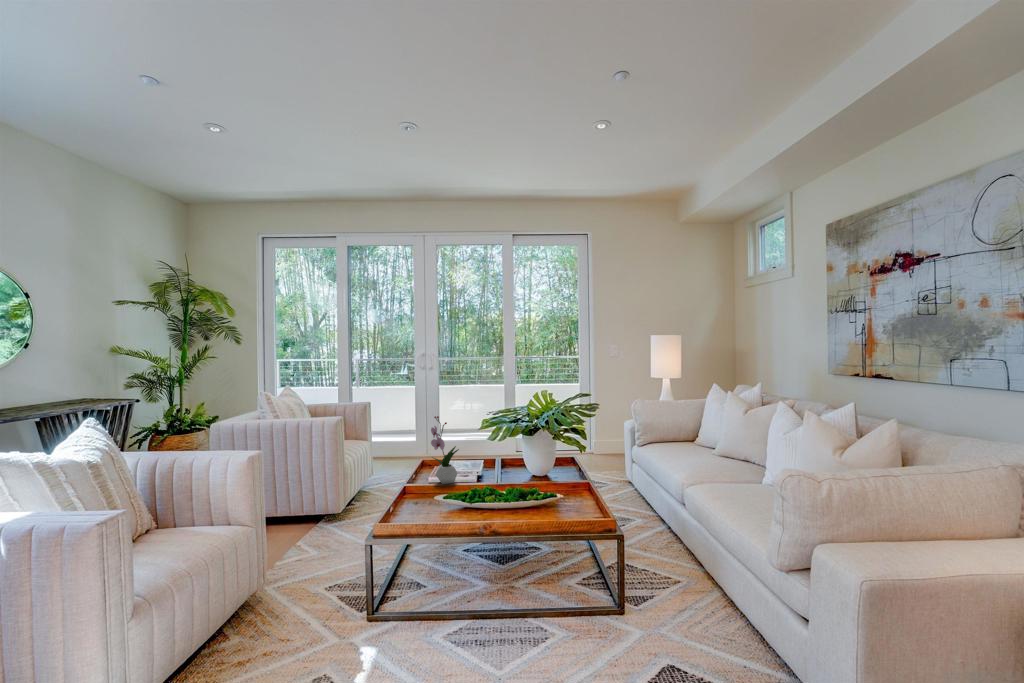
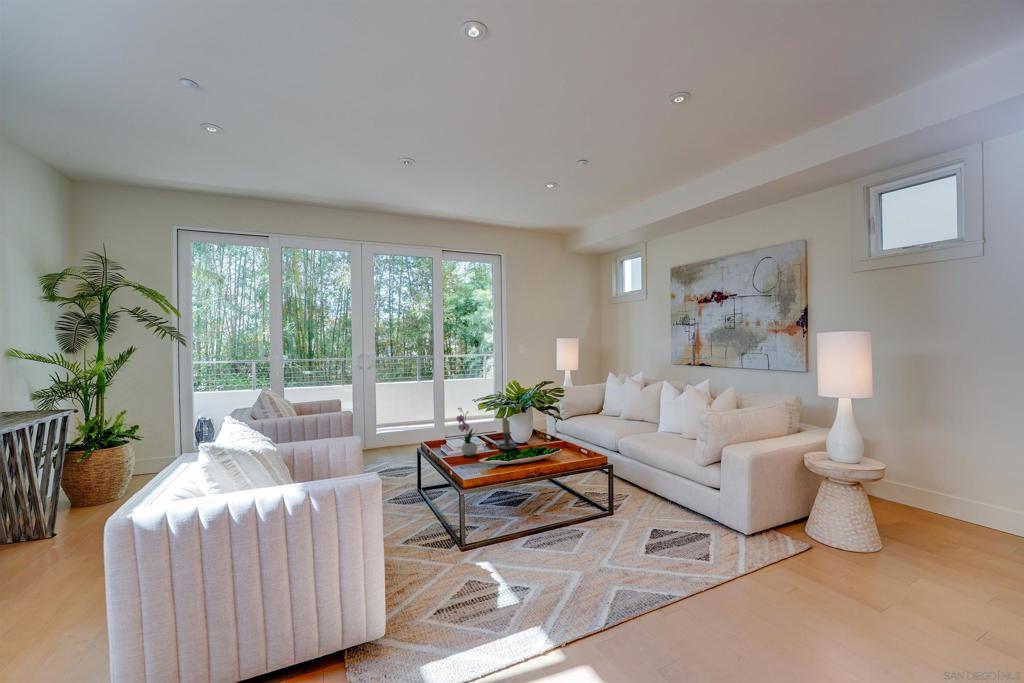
candle holder: none [491,428,519,482] -> present [495,417,517,450]

